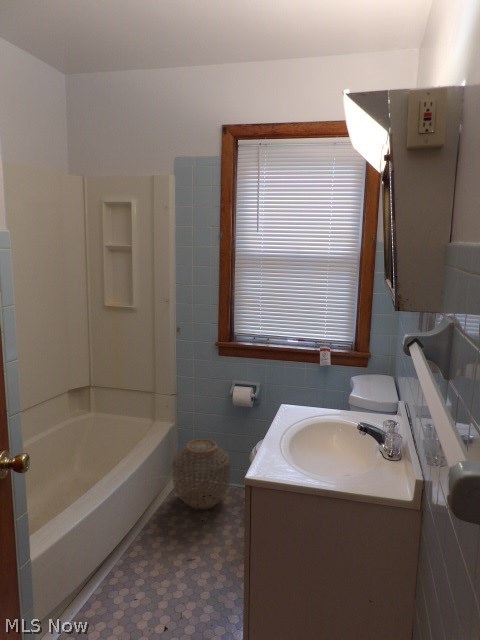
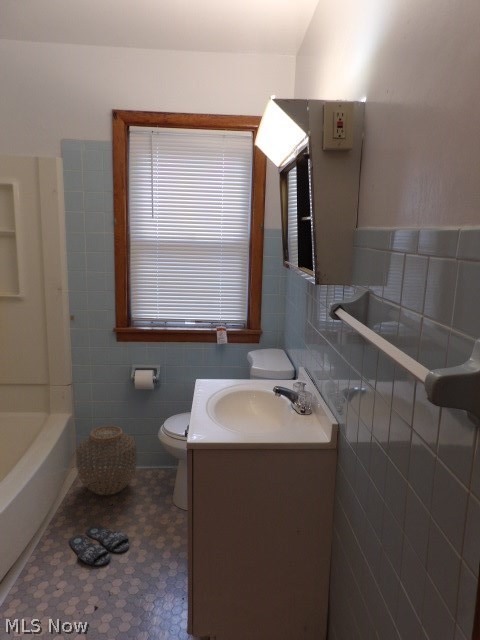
slippers: none [152,539,208,583] -> present [69,526,129,566]

